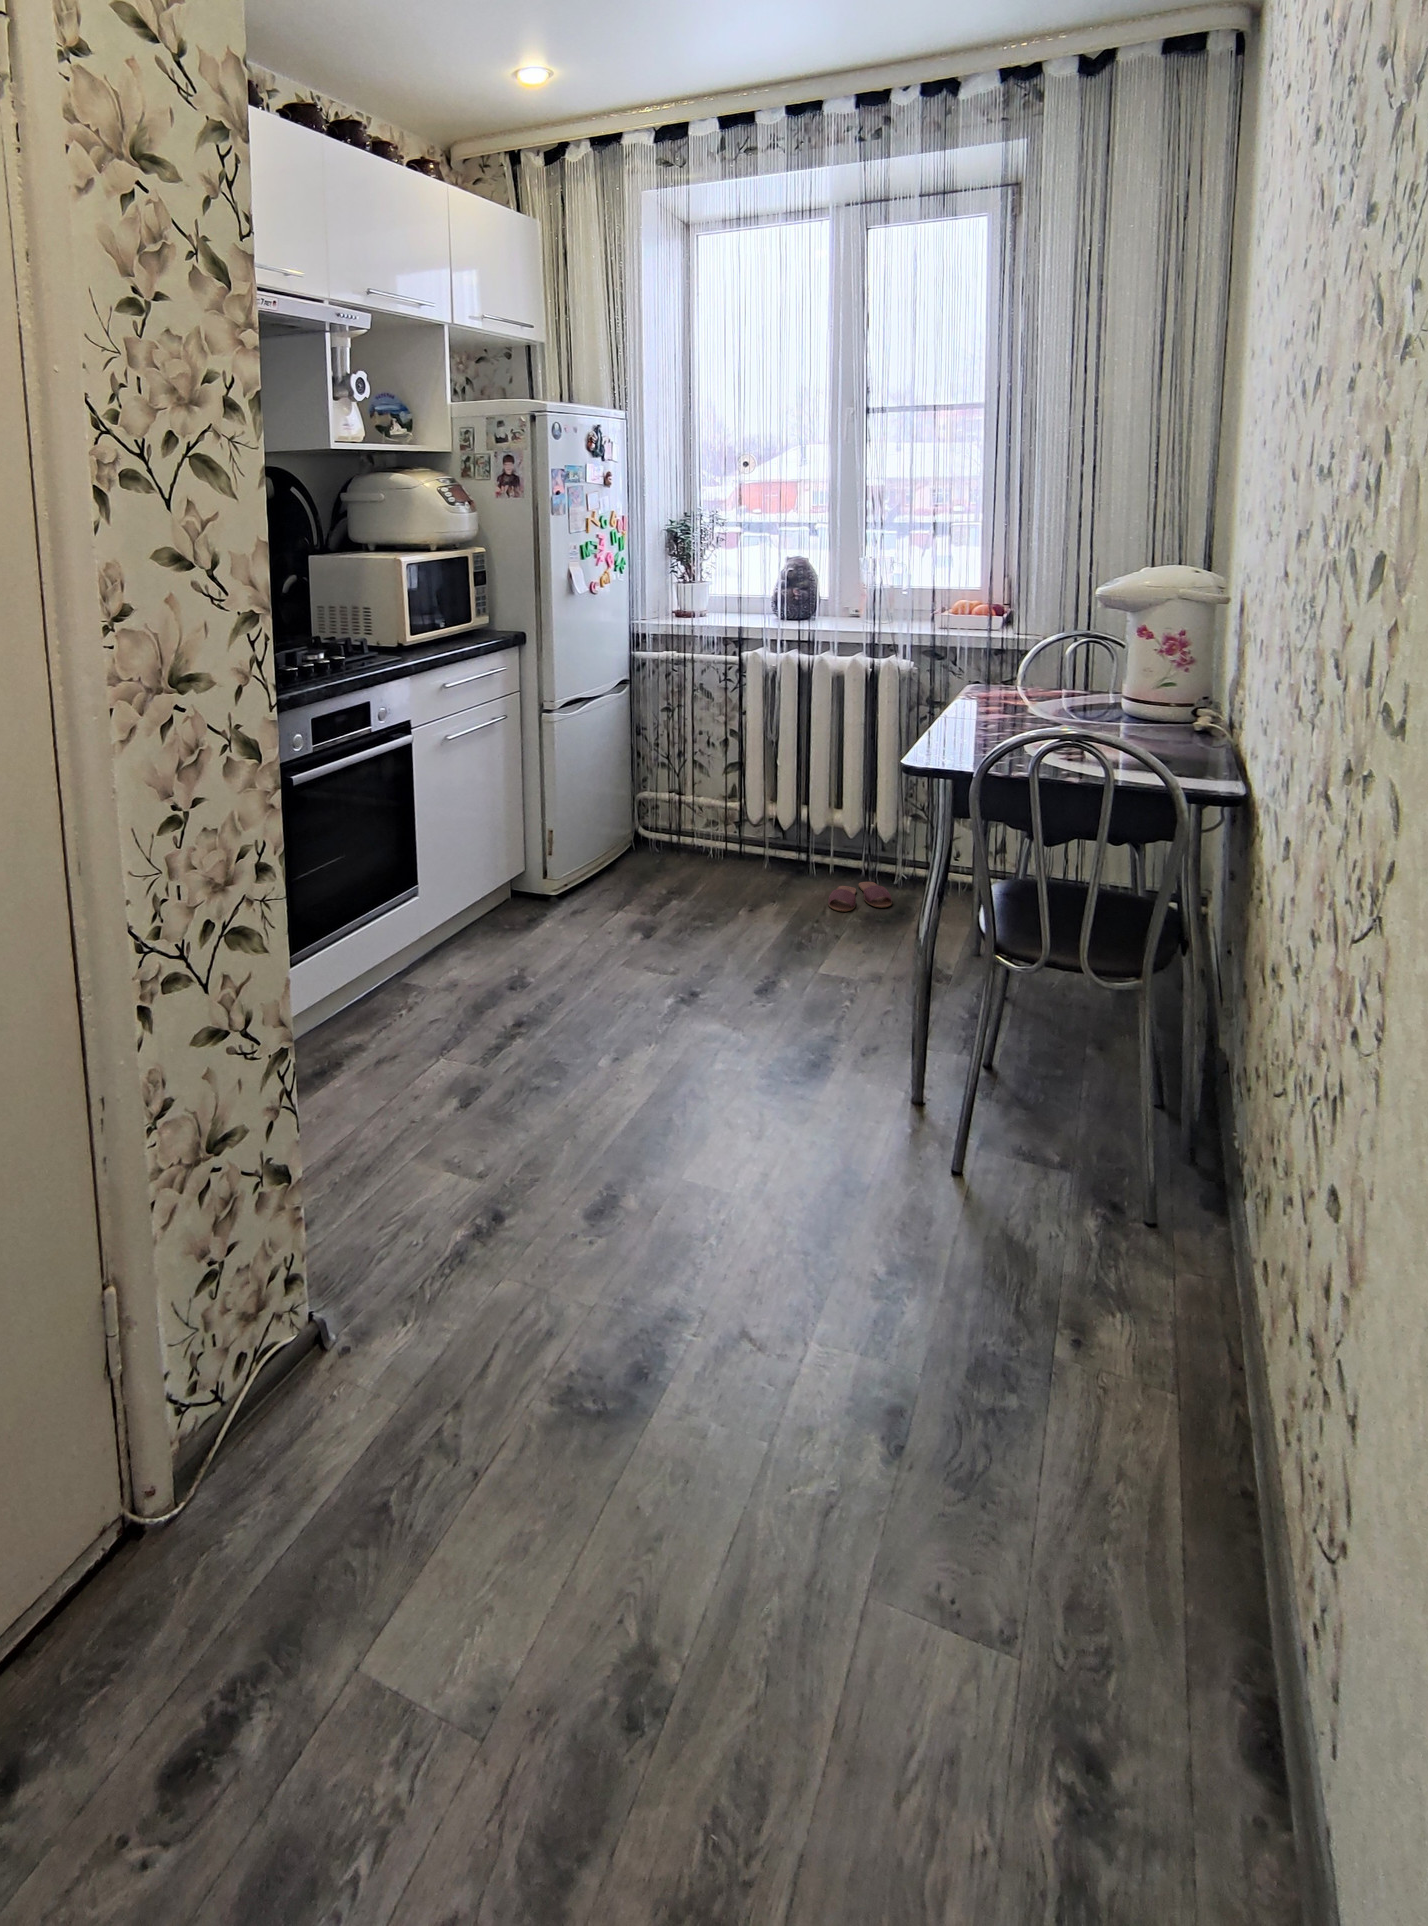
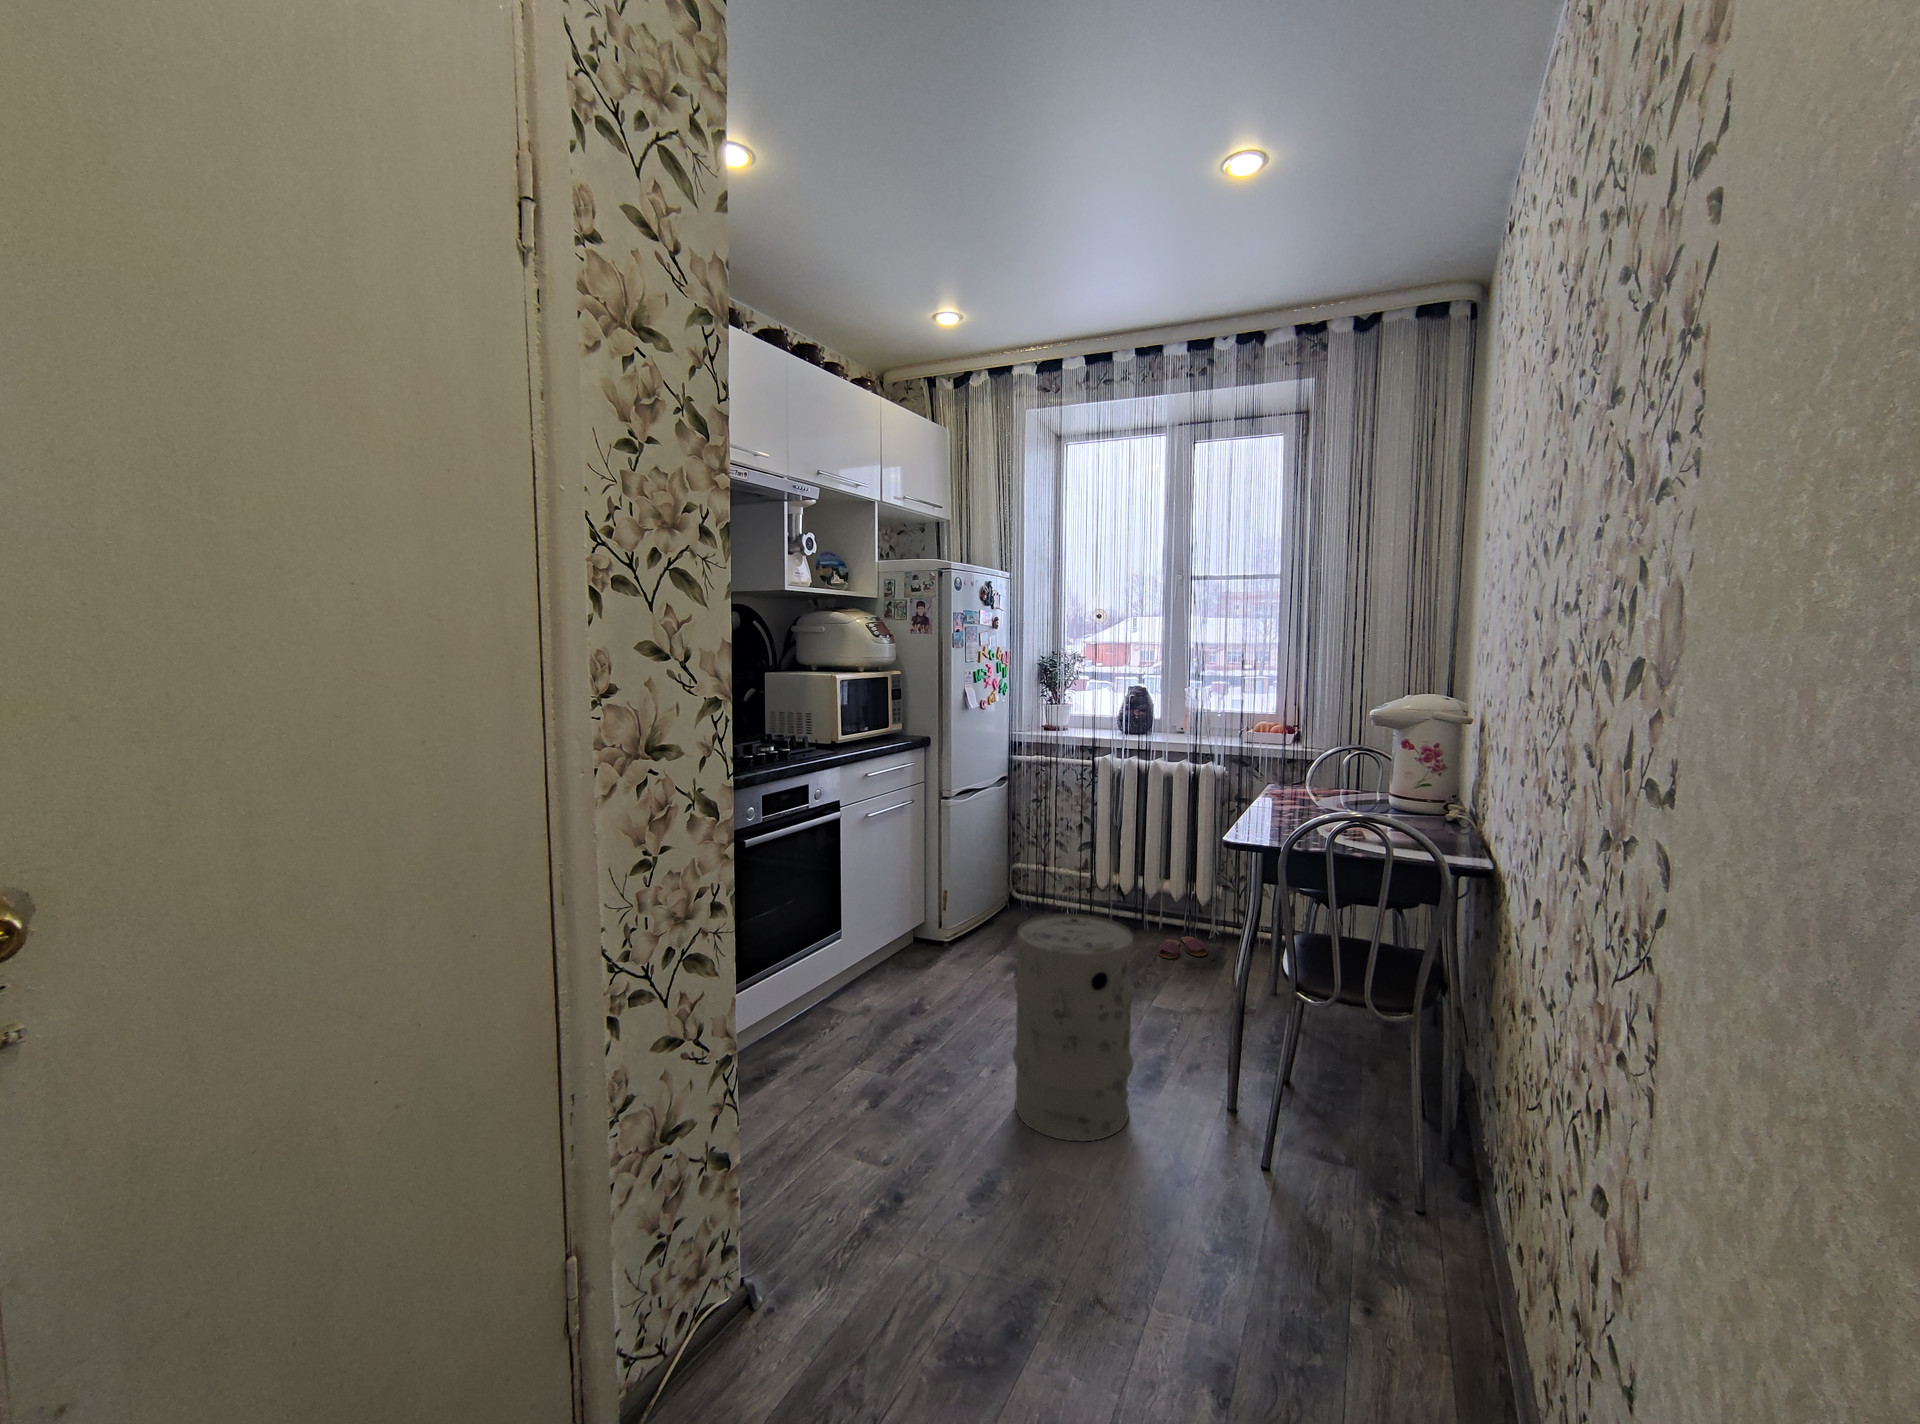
trash can: none [638,860,791,1144] -> present [1013,914,1135,1141]

